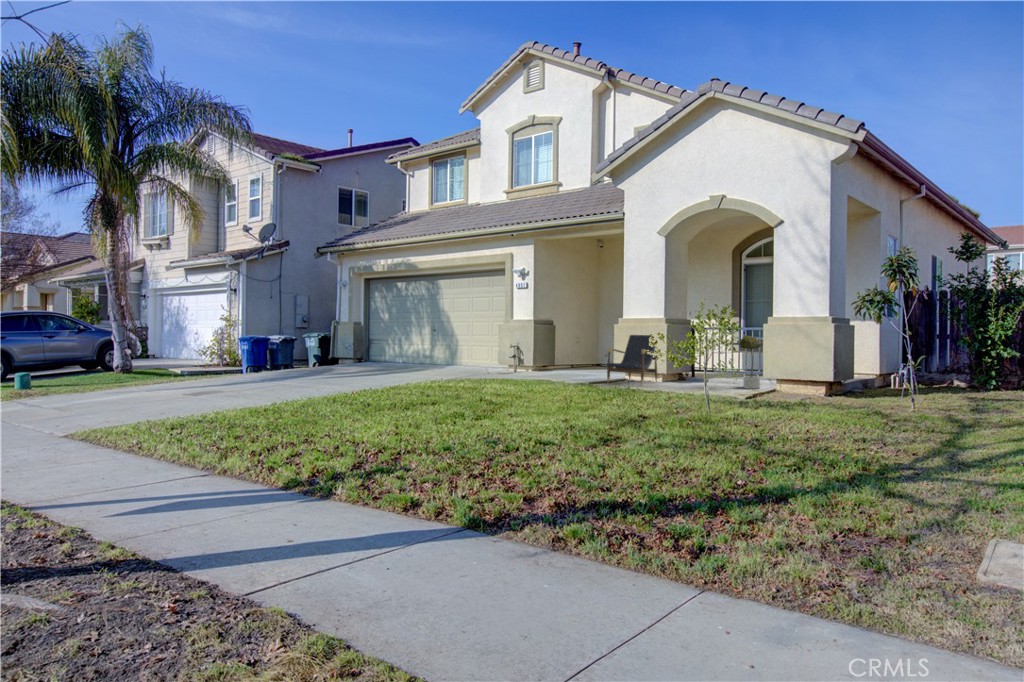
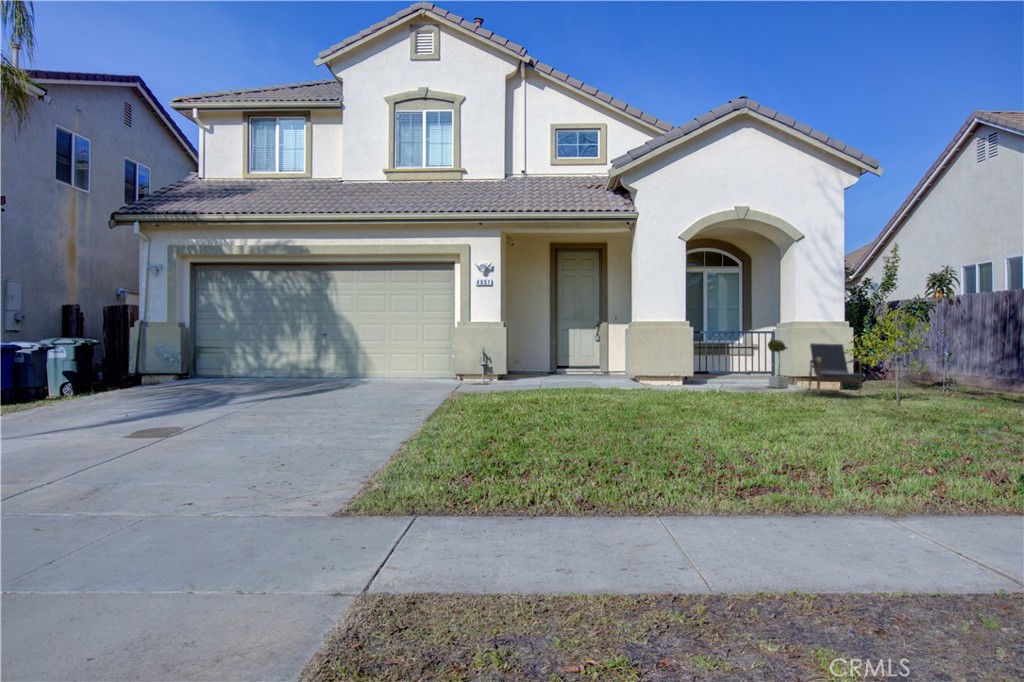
lounge chair: present [607,335,657,385] -> present [809,343,862,394]

